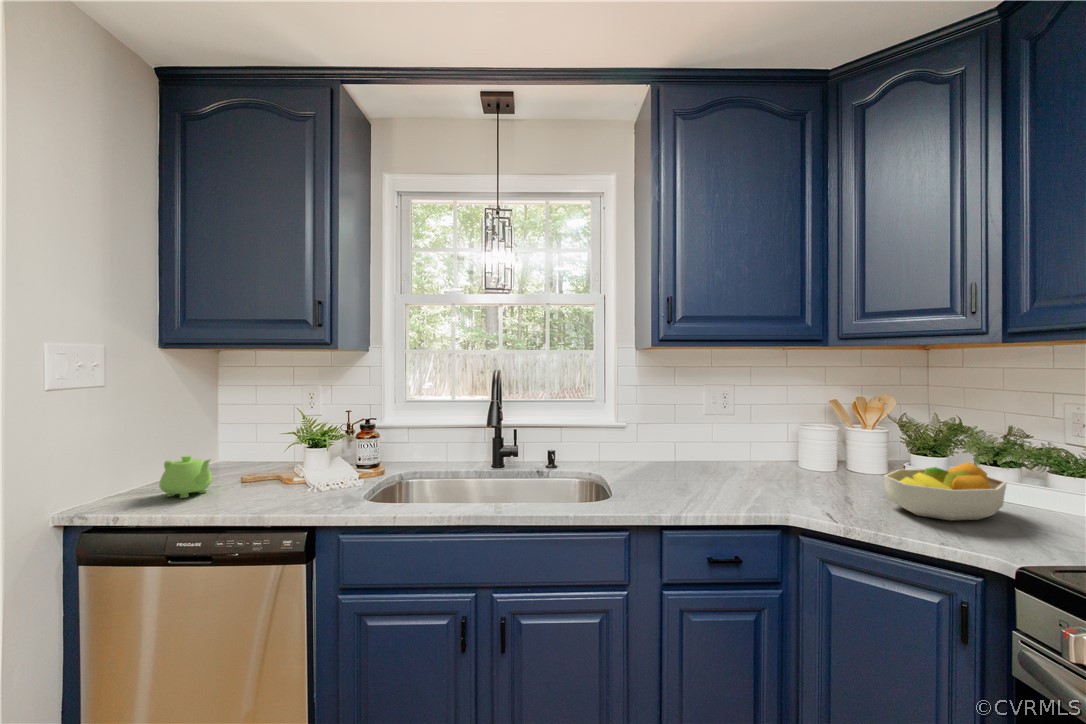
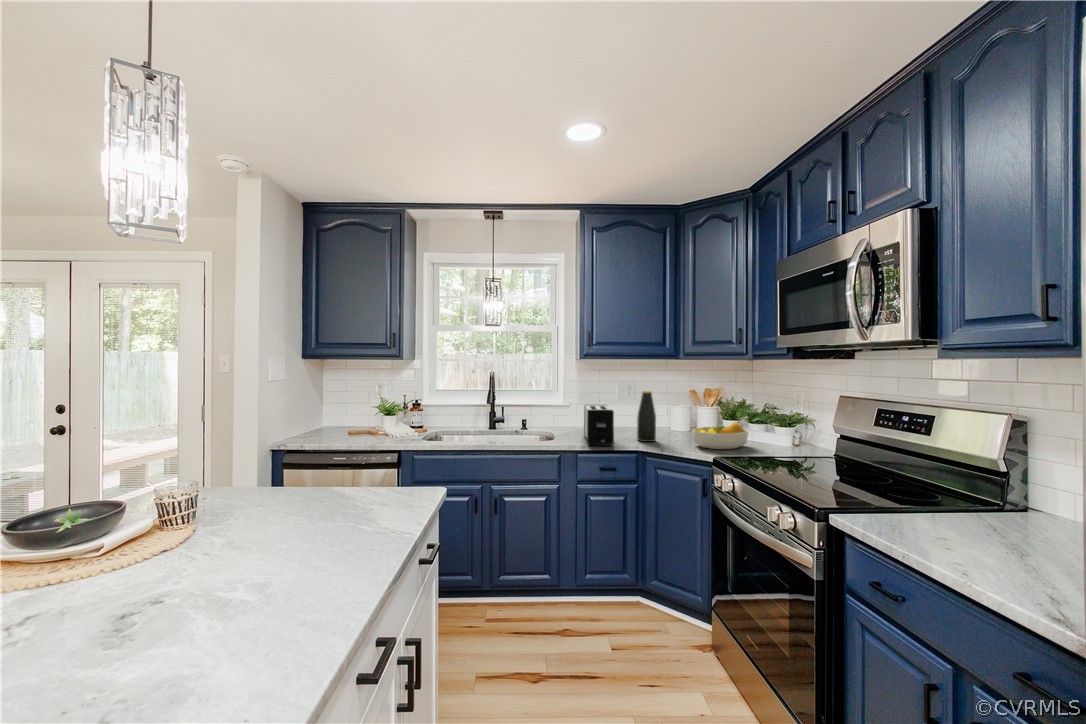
bottle: none [765,402,804,499] -> present [637,391,656,442]
toaster: none [661,427,736,510] -> present [584,405,614,446]
teapot: present [159,456,212,498] -> none [312,418,340,440]

